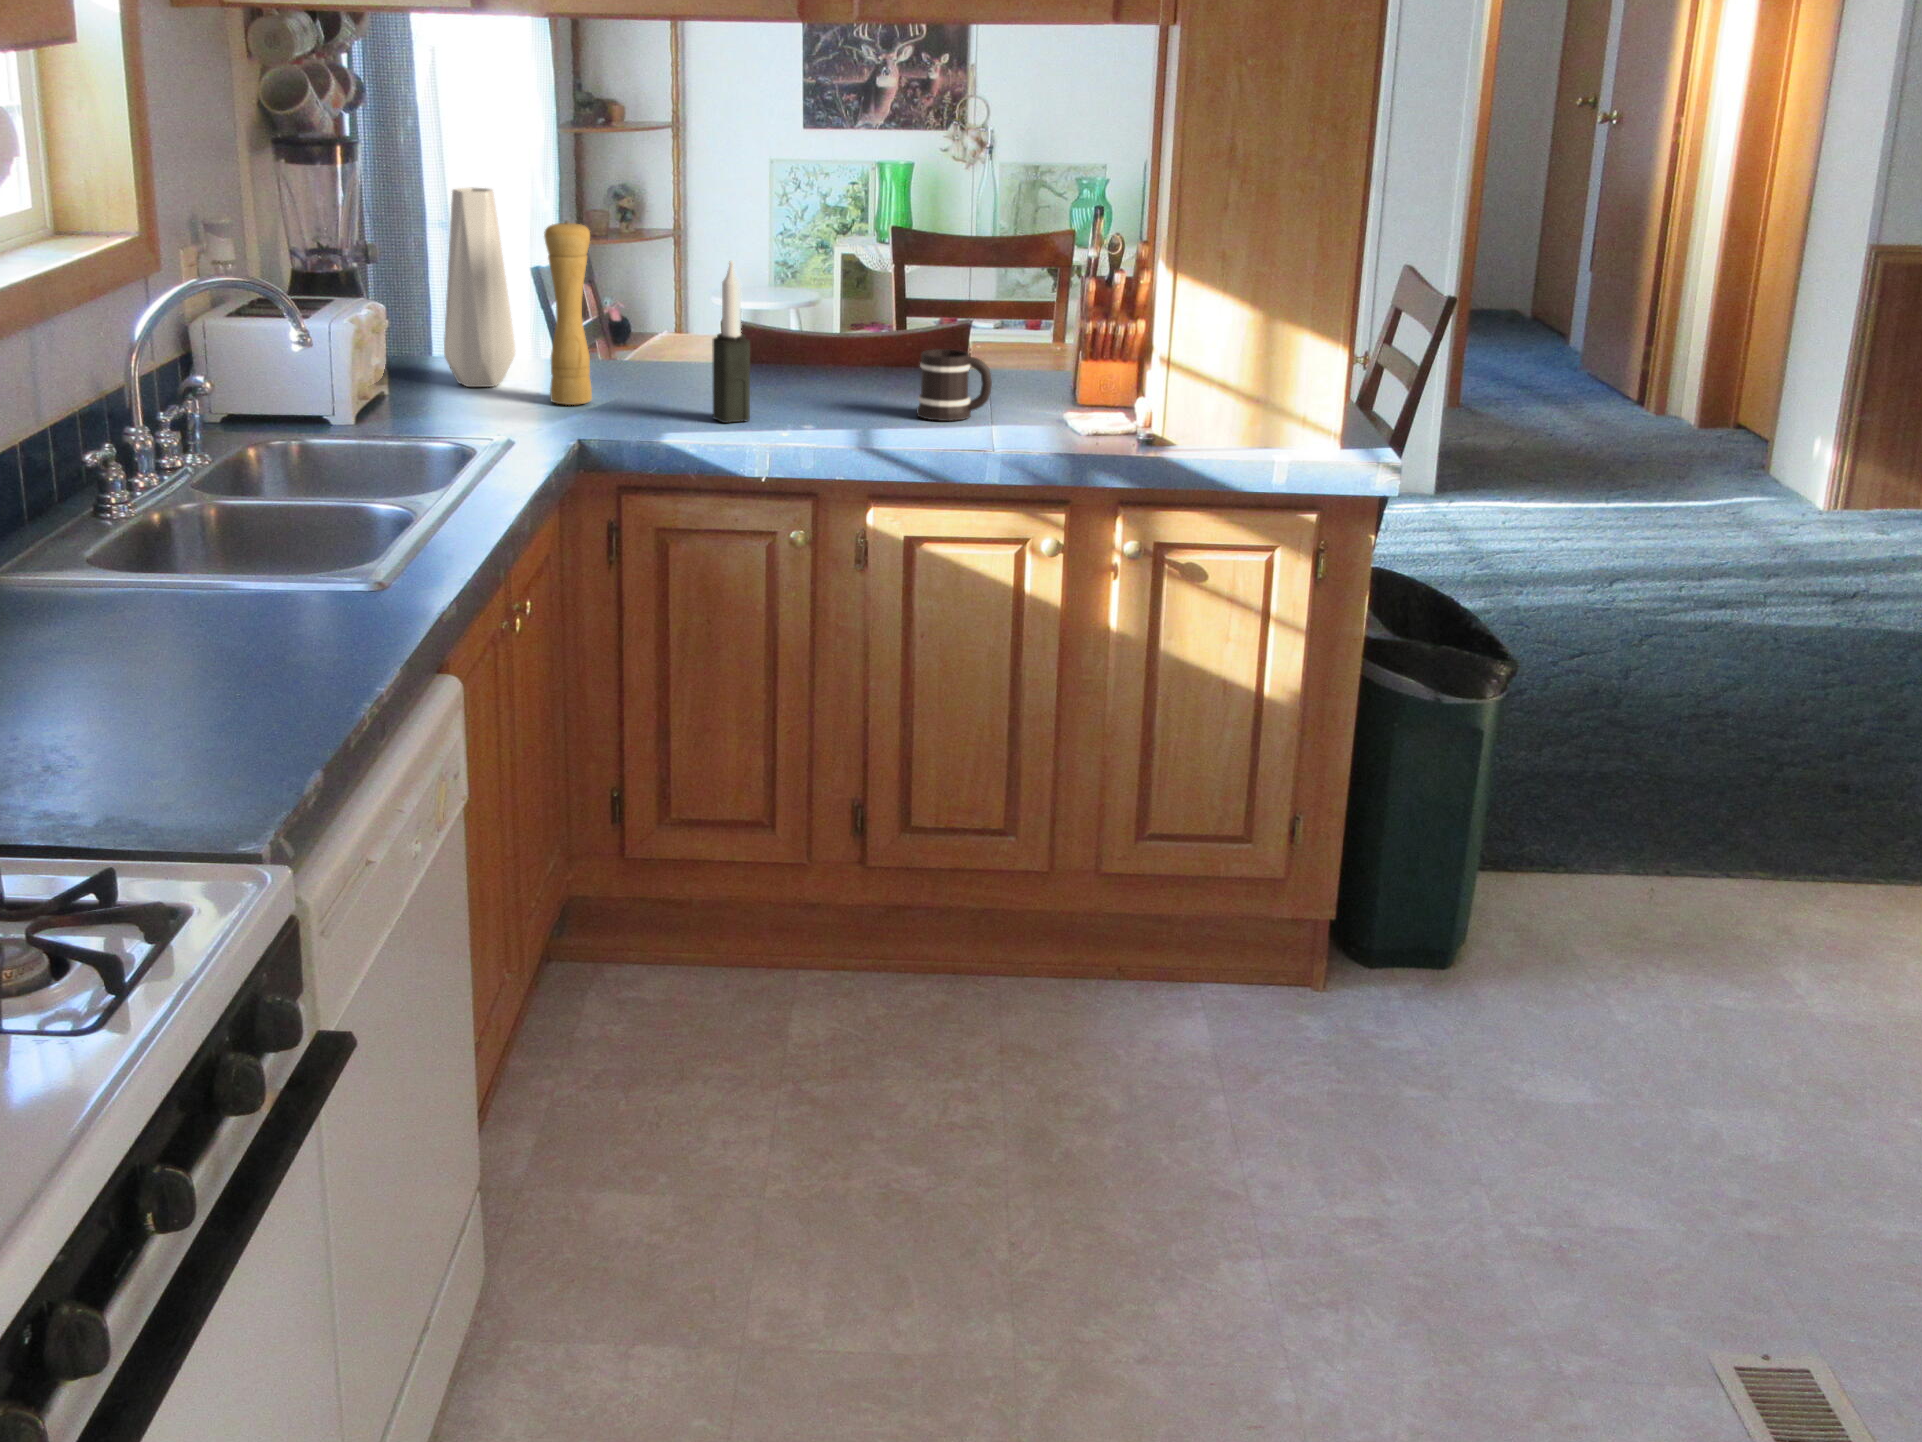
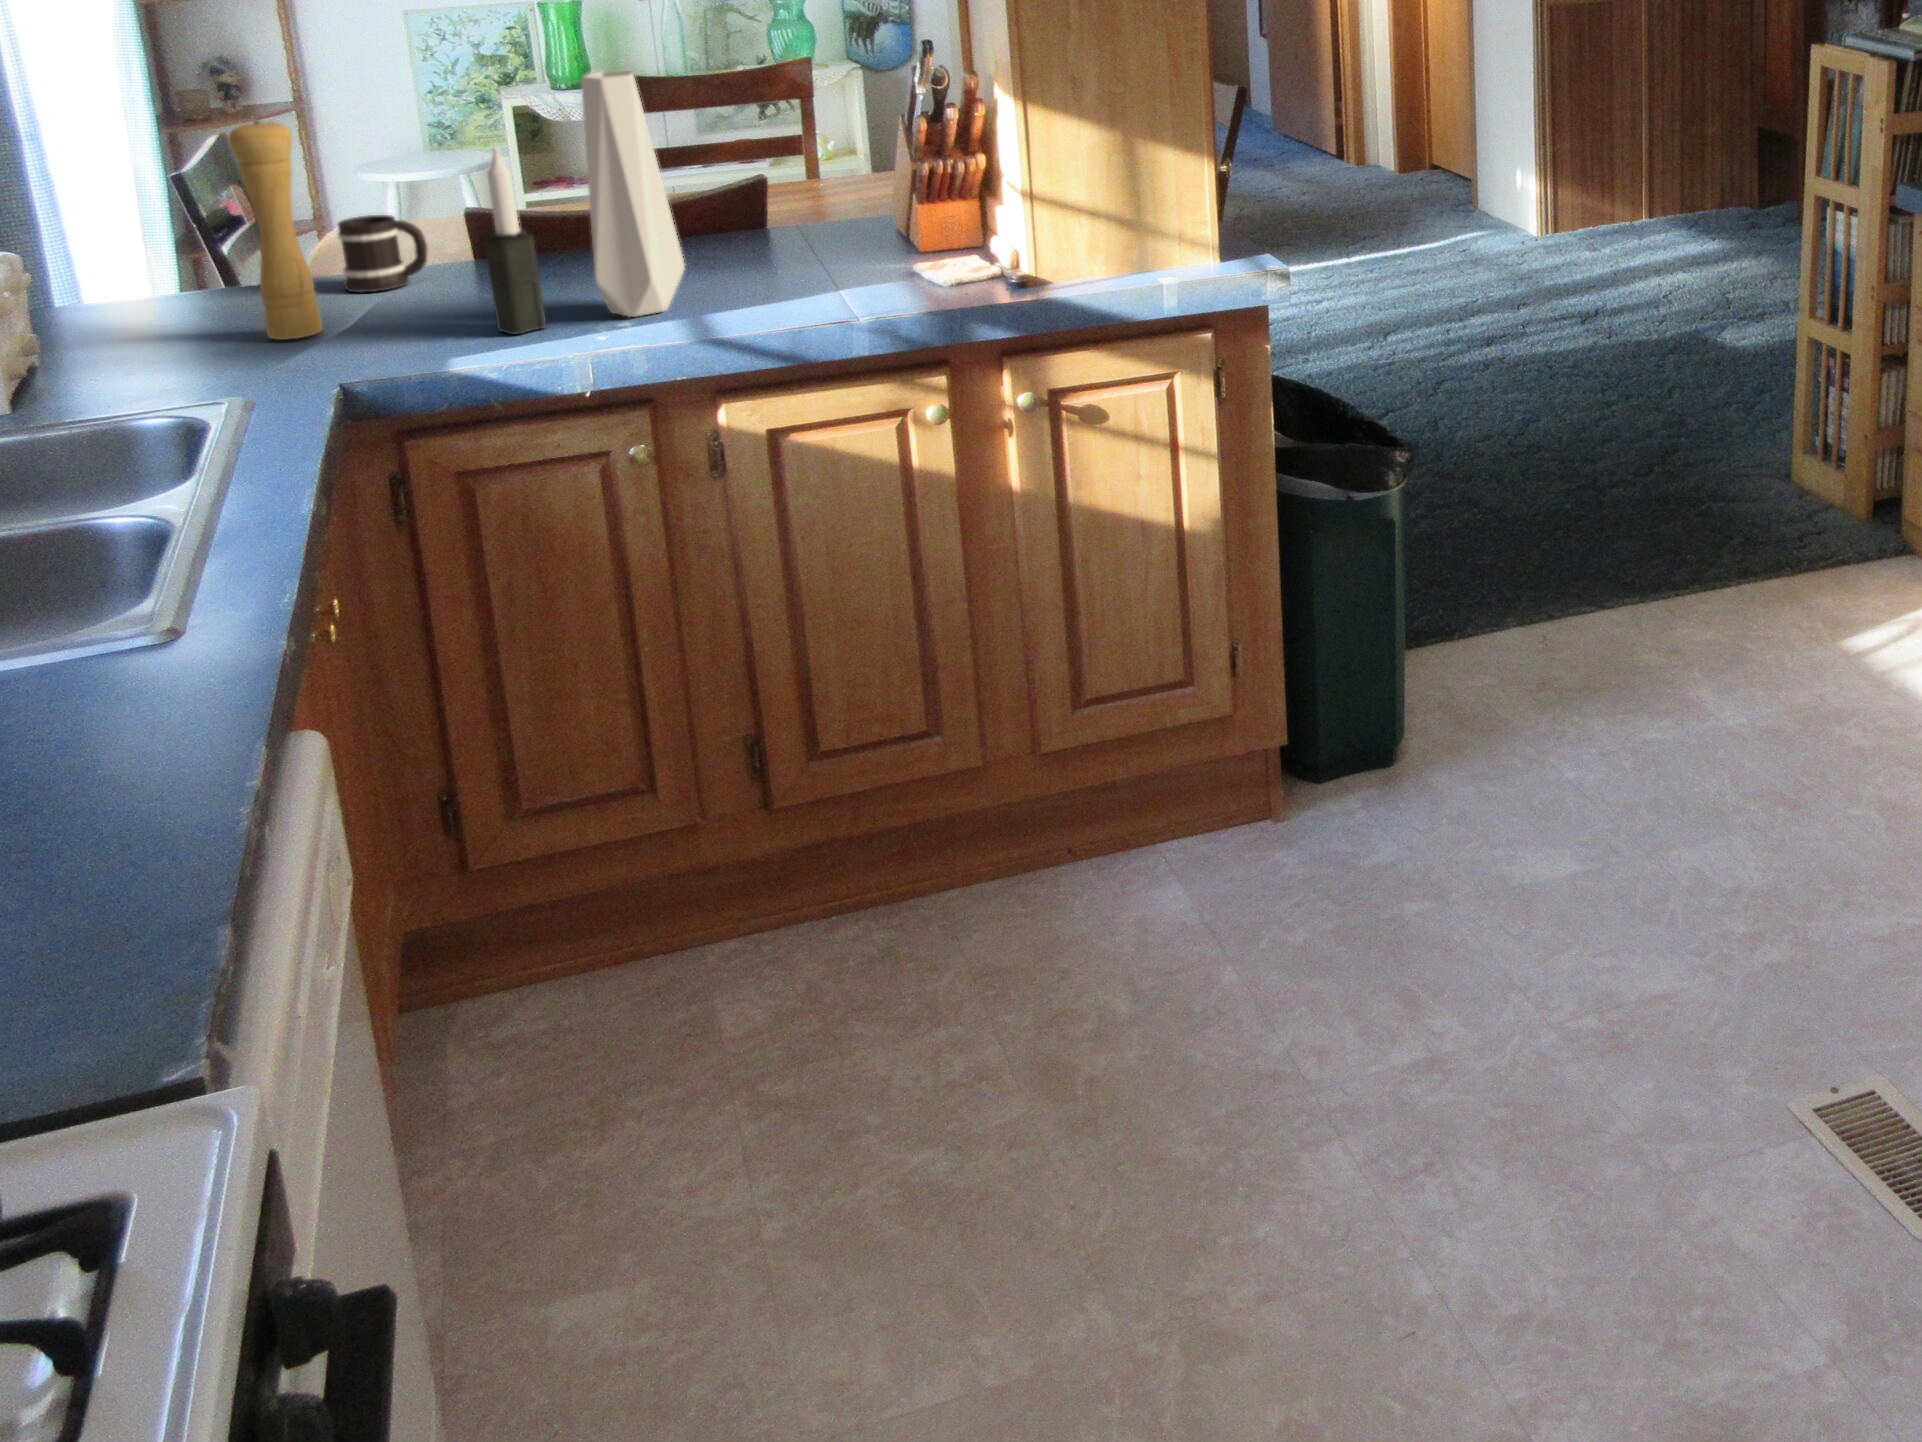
vase: present [444,188,515,387] -> present [581,71,684,317]
mug: present [917,349,992,421] -> present [338,215,427,292]

